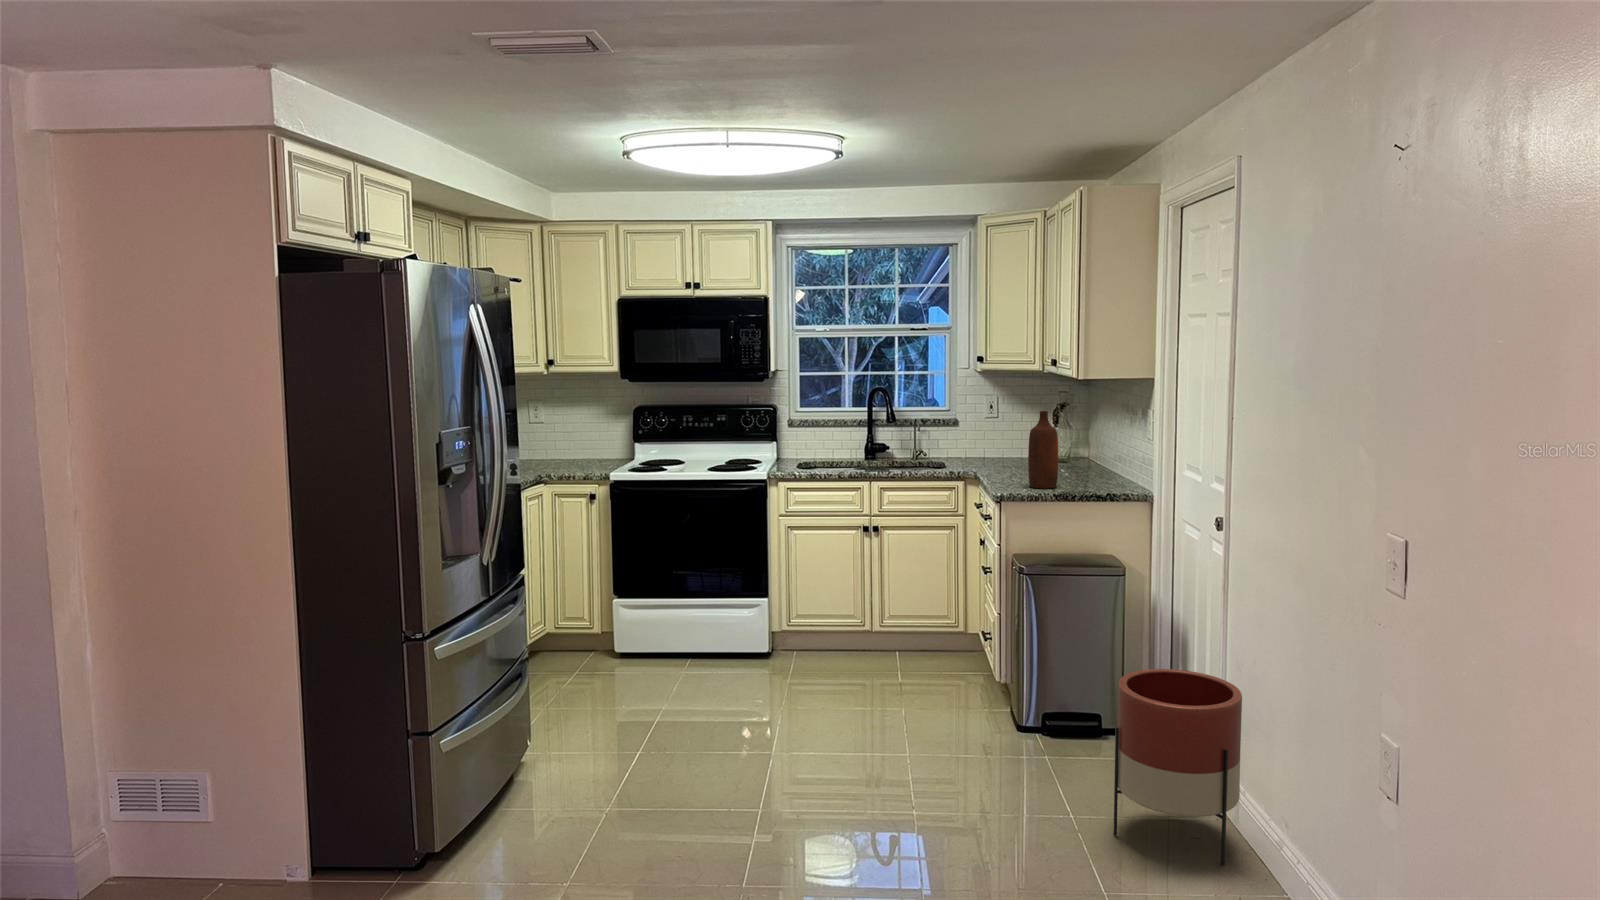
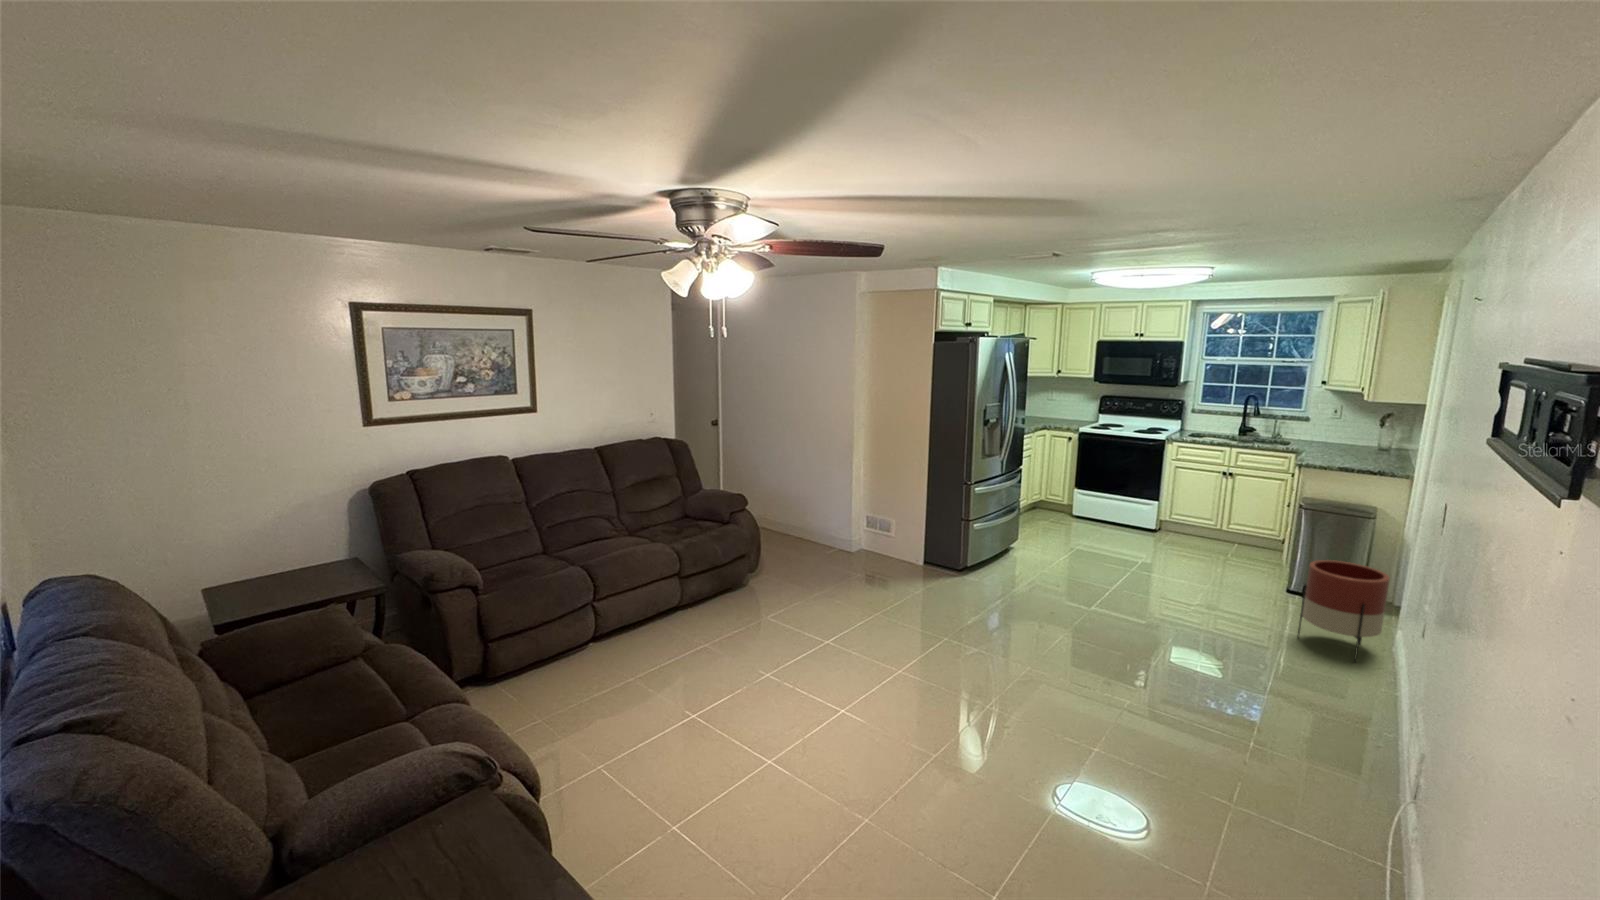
bottle: present [1028,411,1058,489] -> none [1328,417,1352,463]

